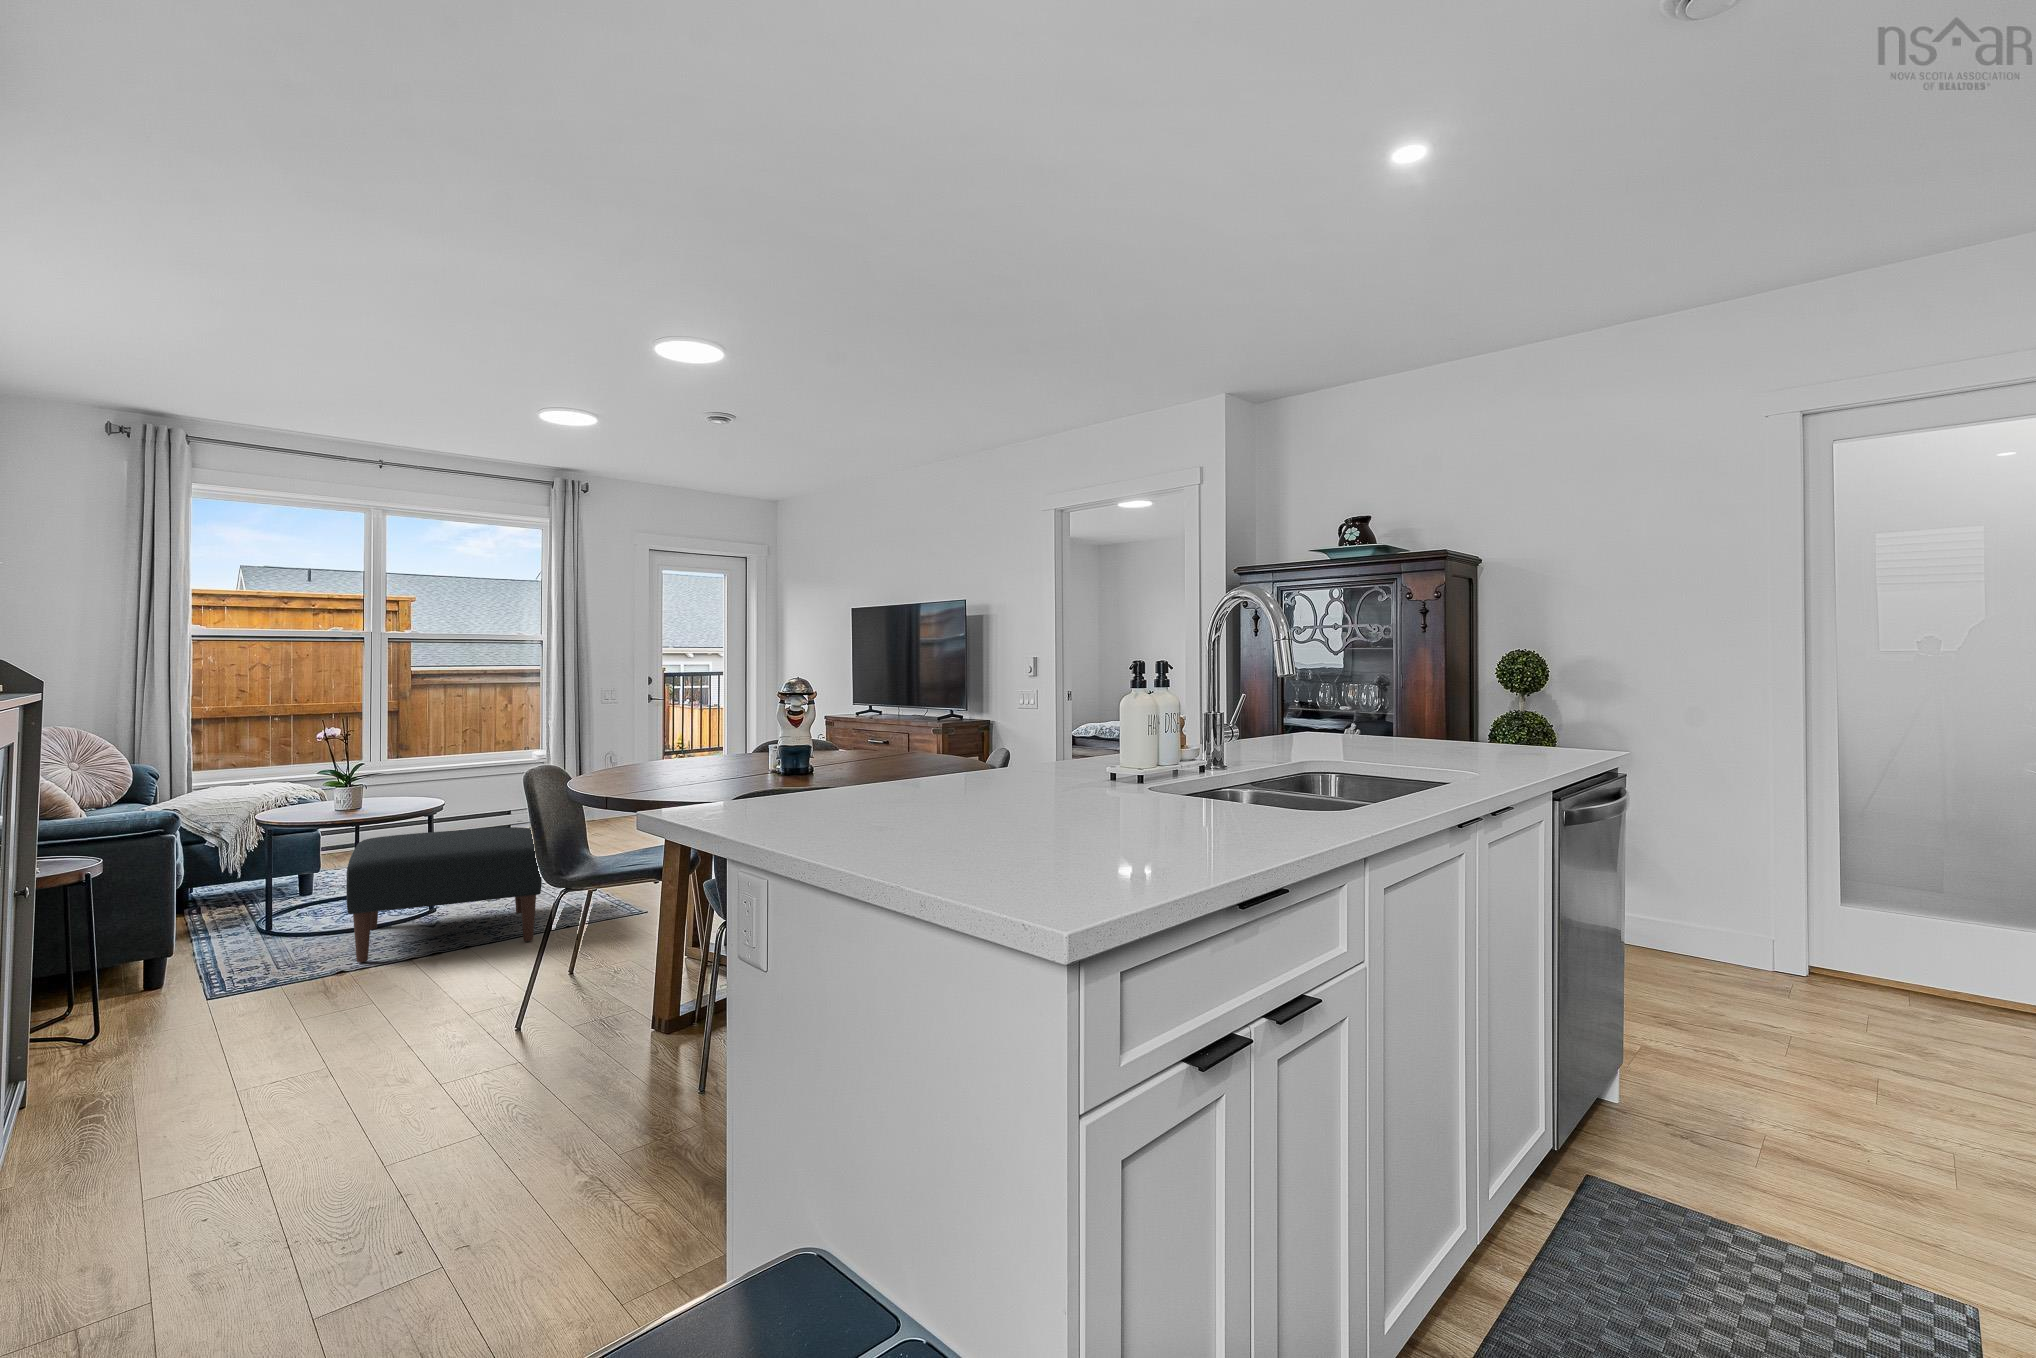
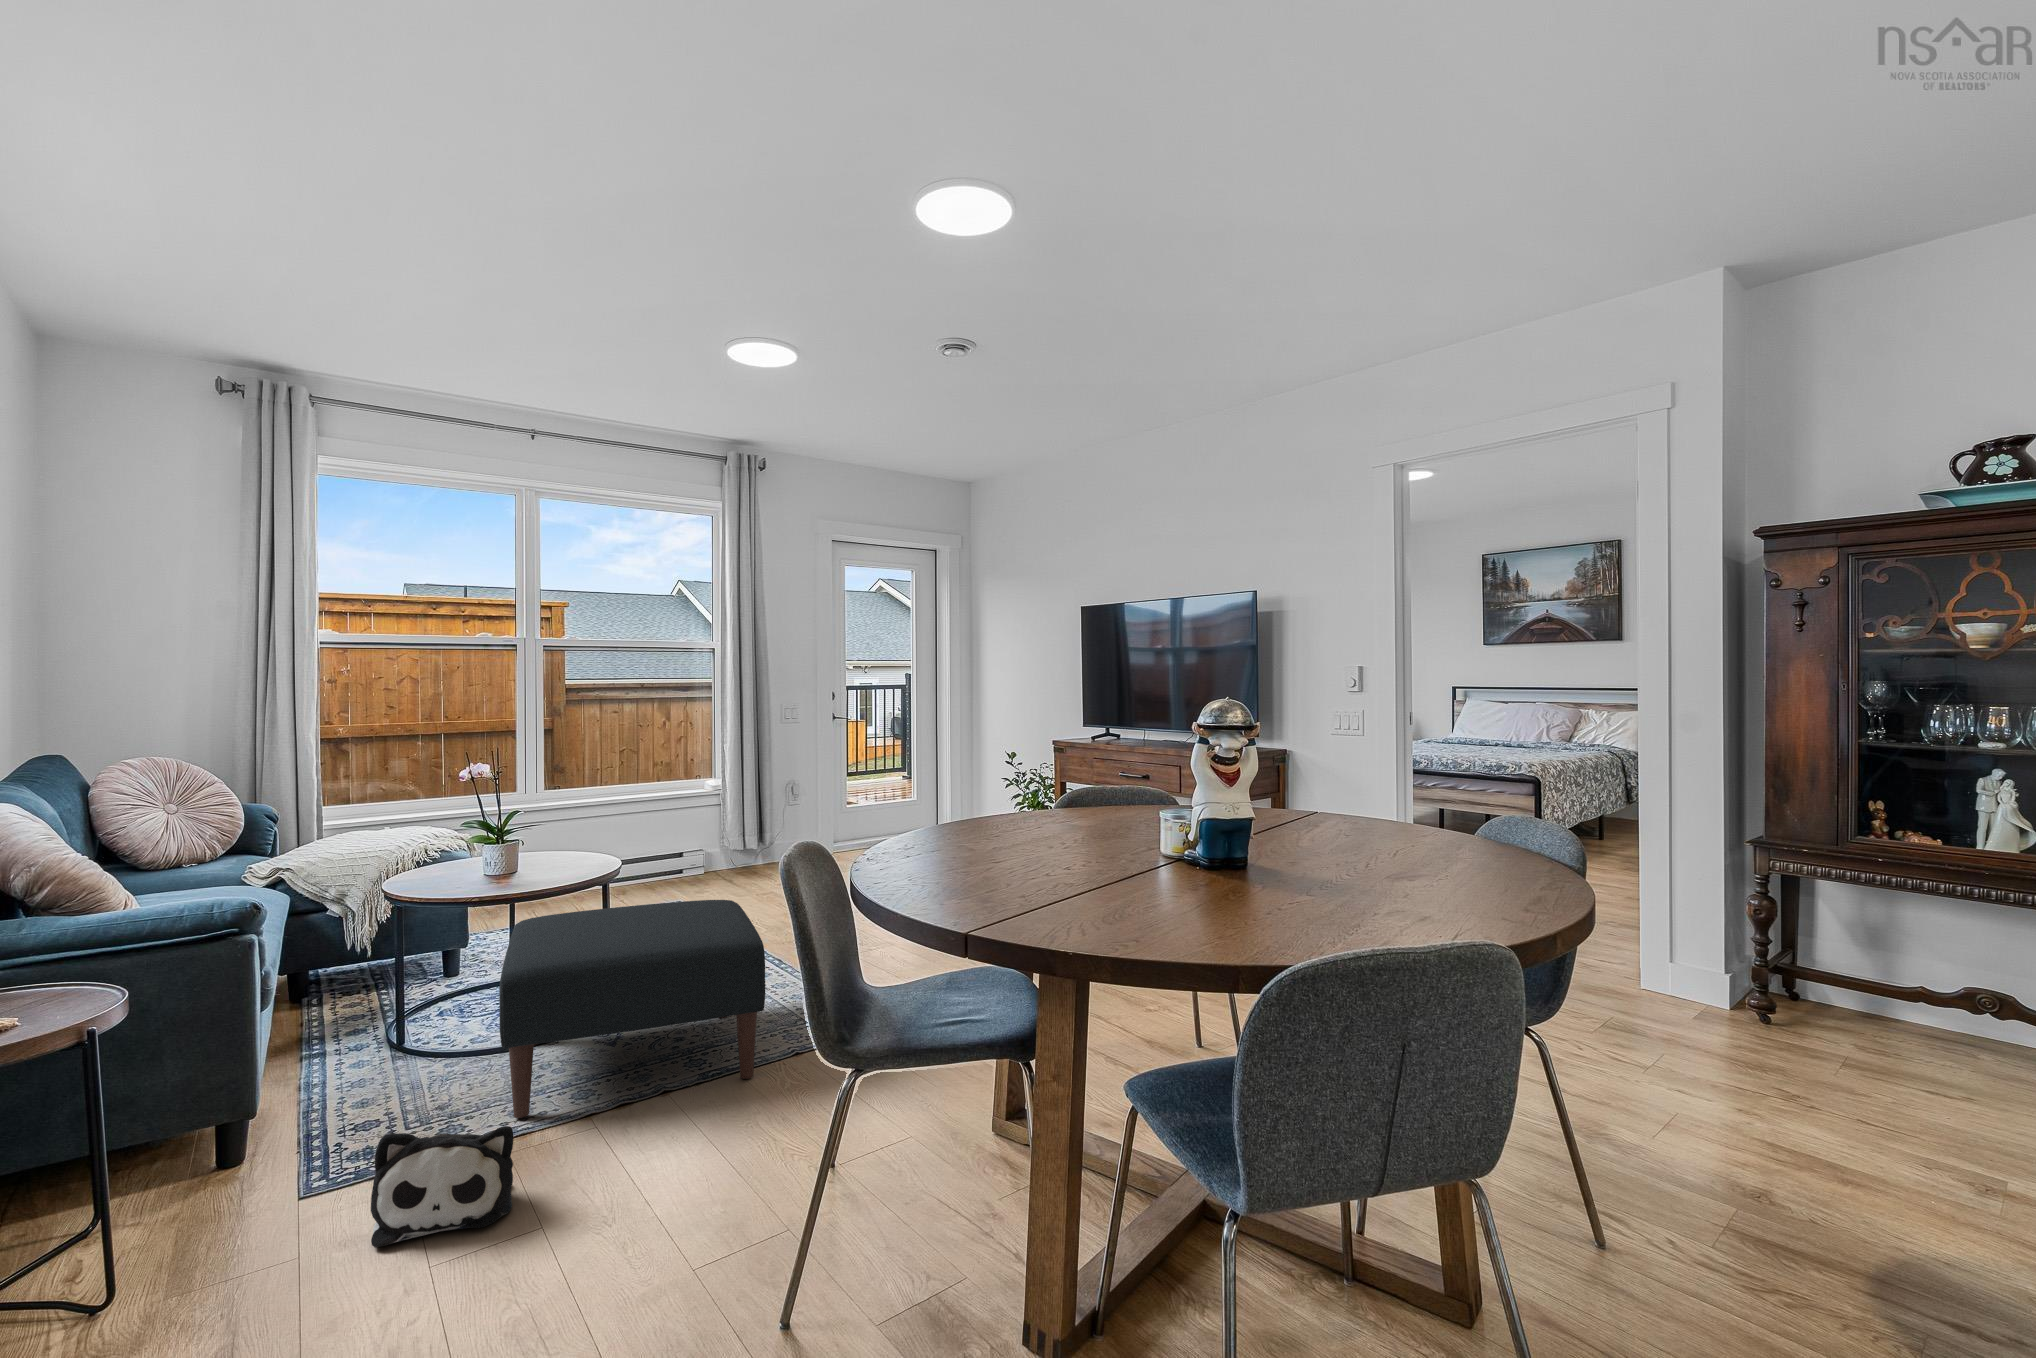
plush toy: none [260,948,355,1015] -> present [371,1126,513,1247]

